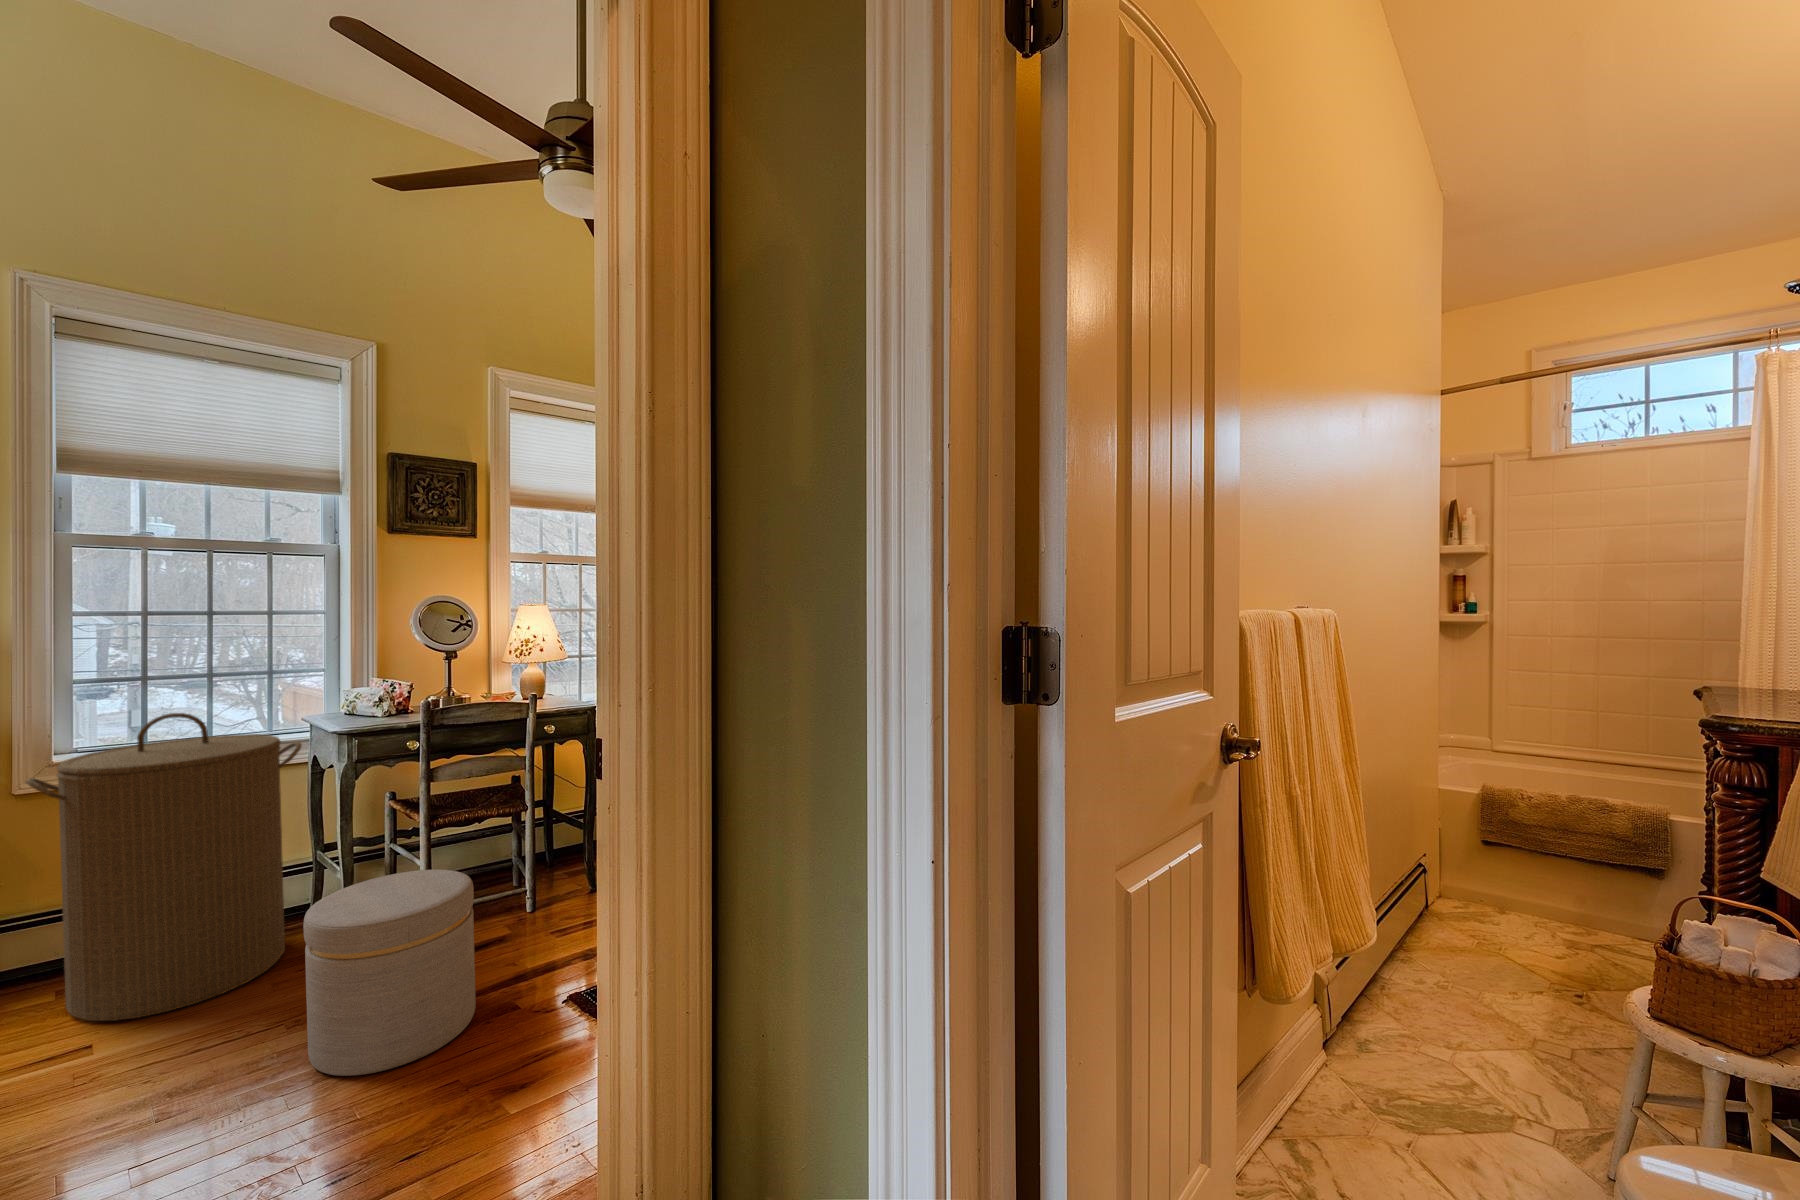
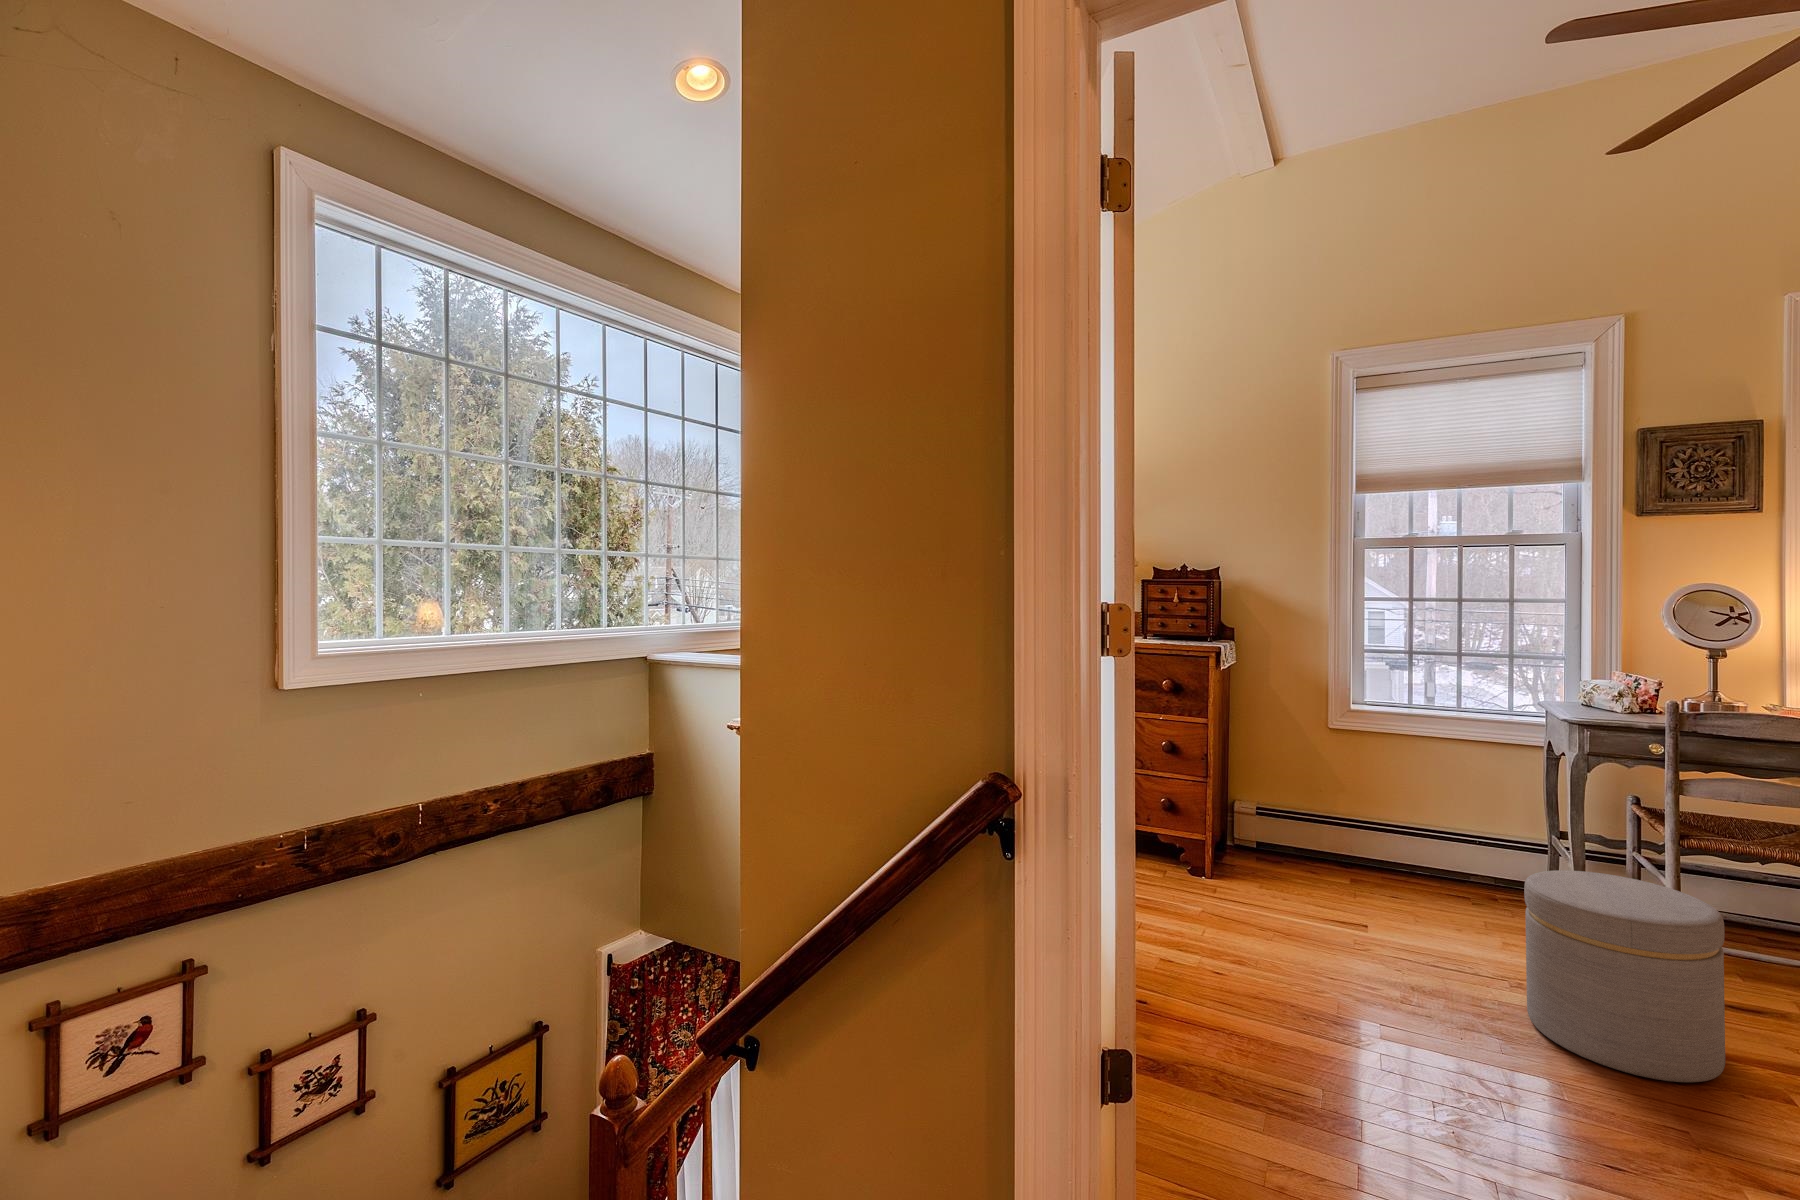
laundry hamper: present [25,713,302,1021] -> none [1339,681,1535,925]

